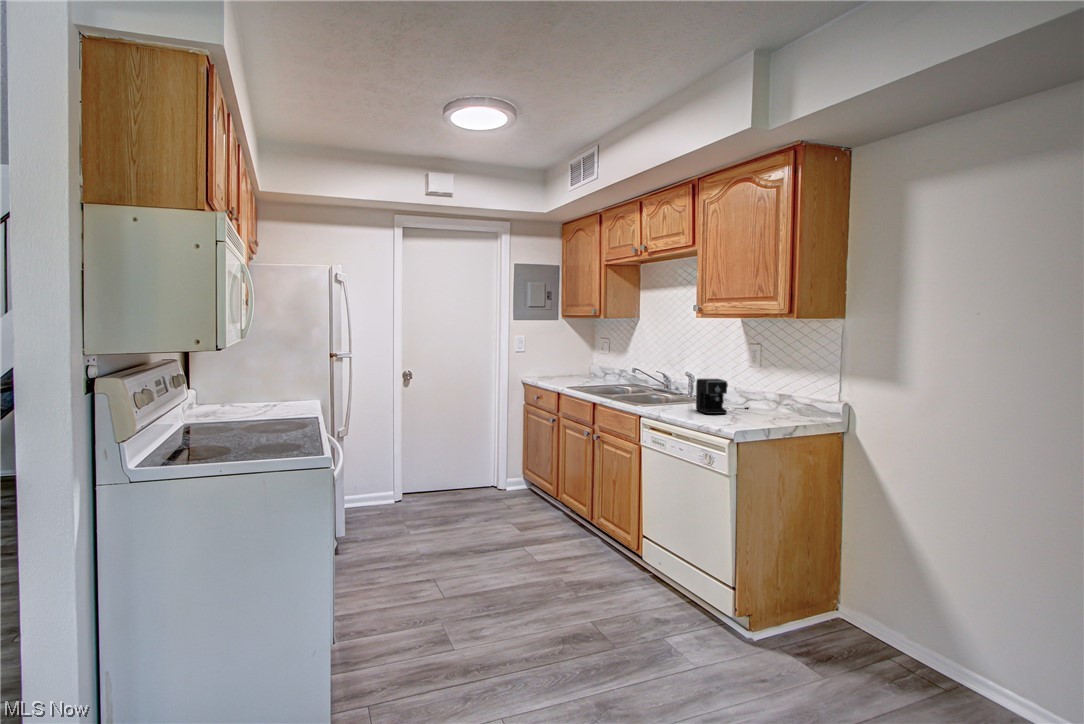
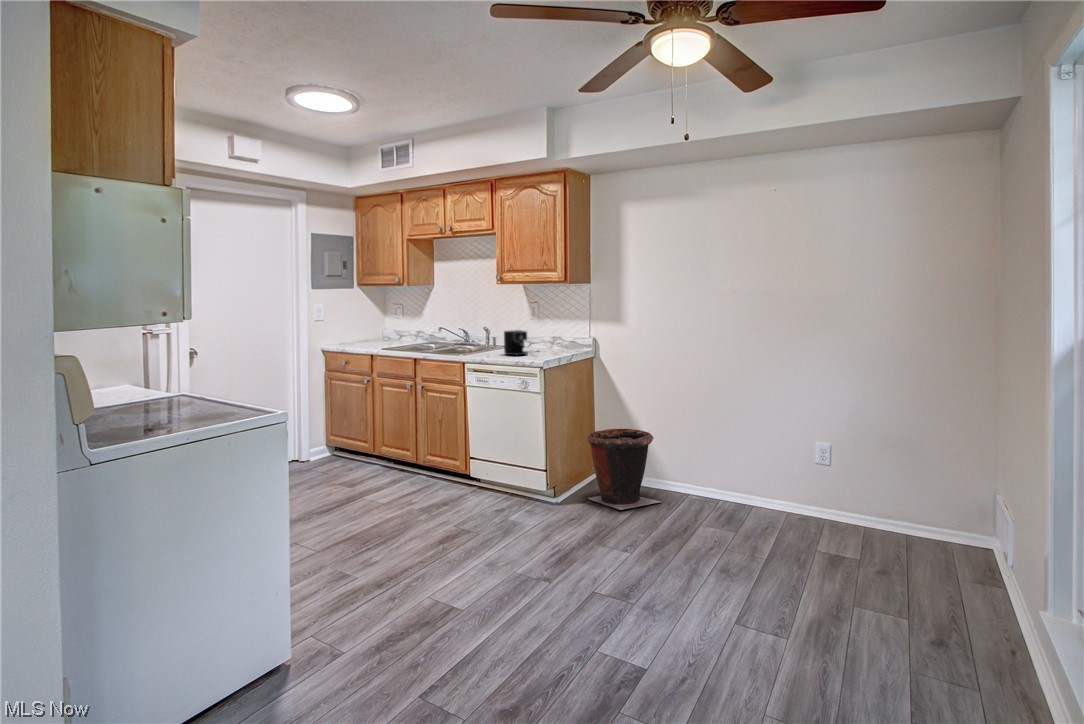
waste bin: none [802,539,936,689] -> present [587,429,660,510]

